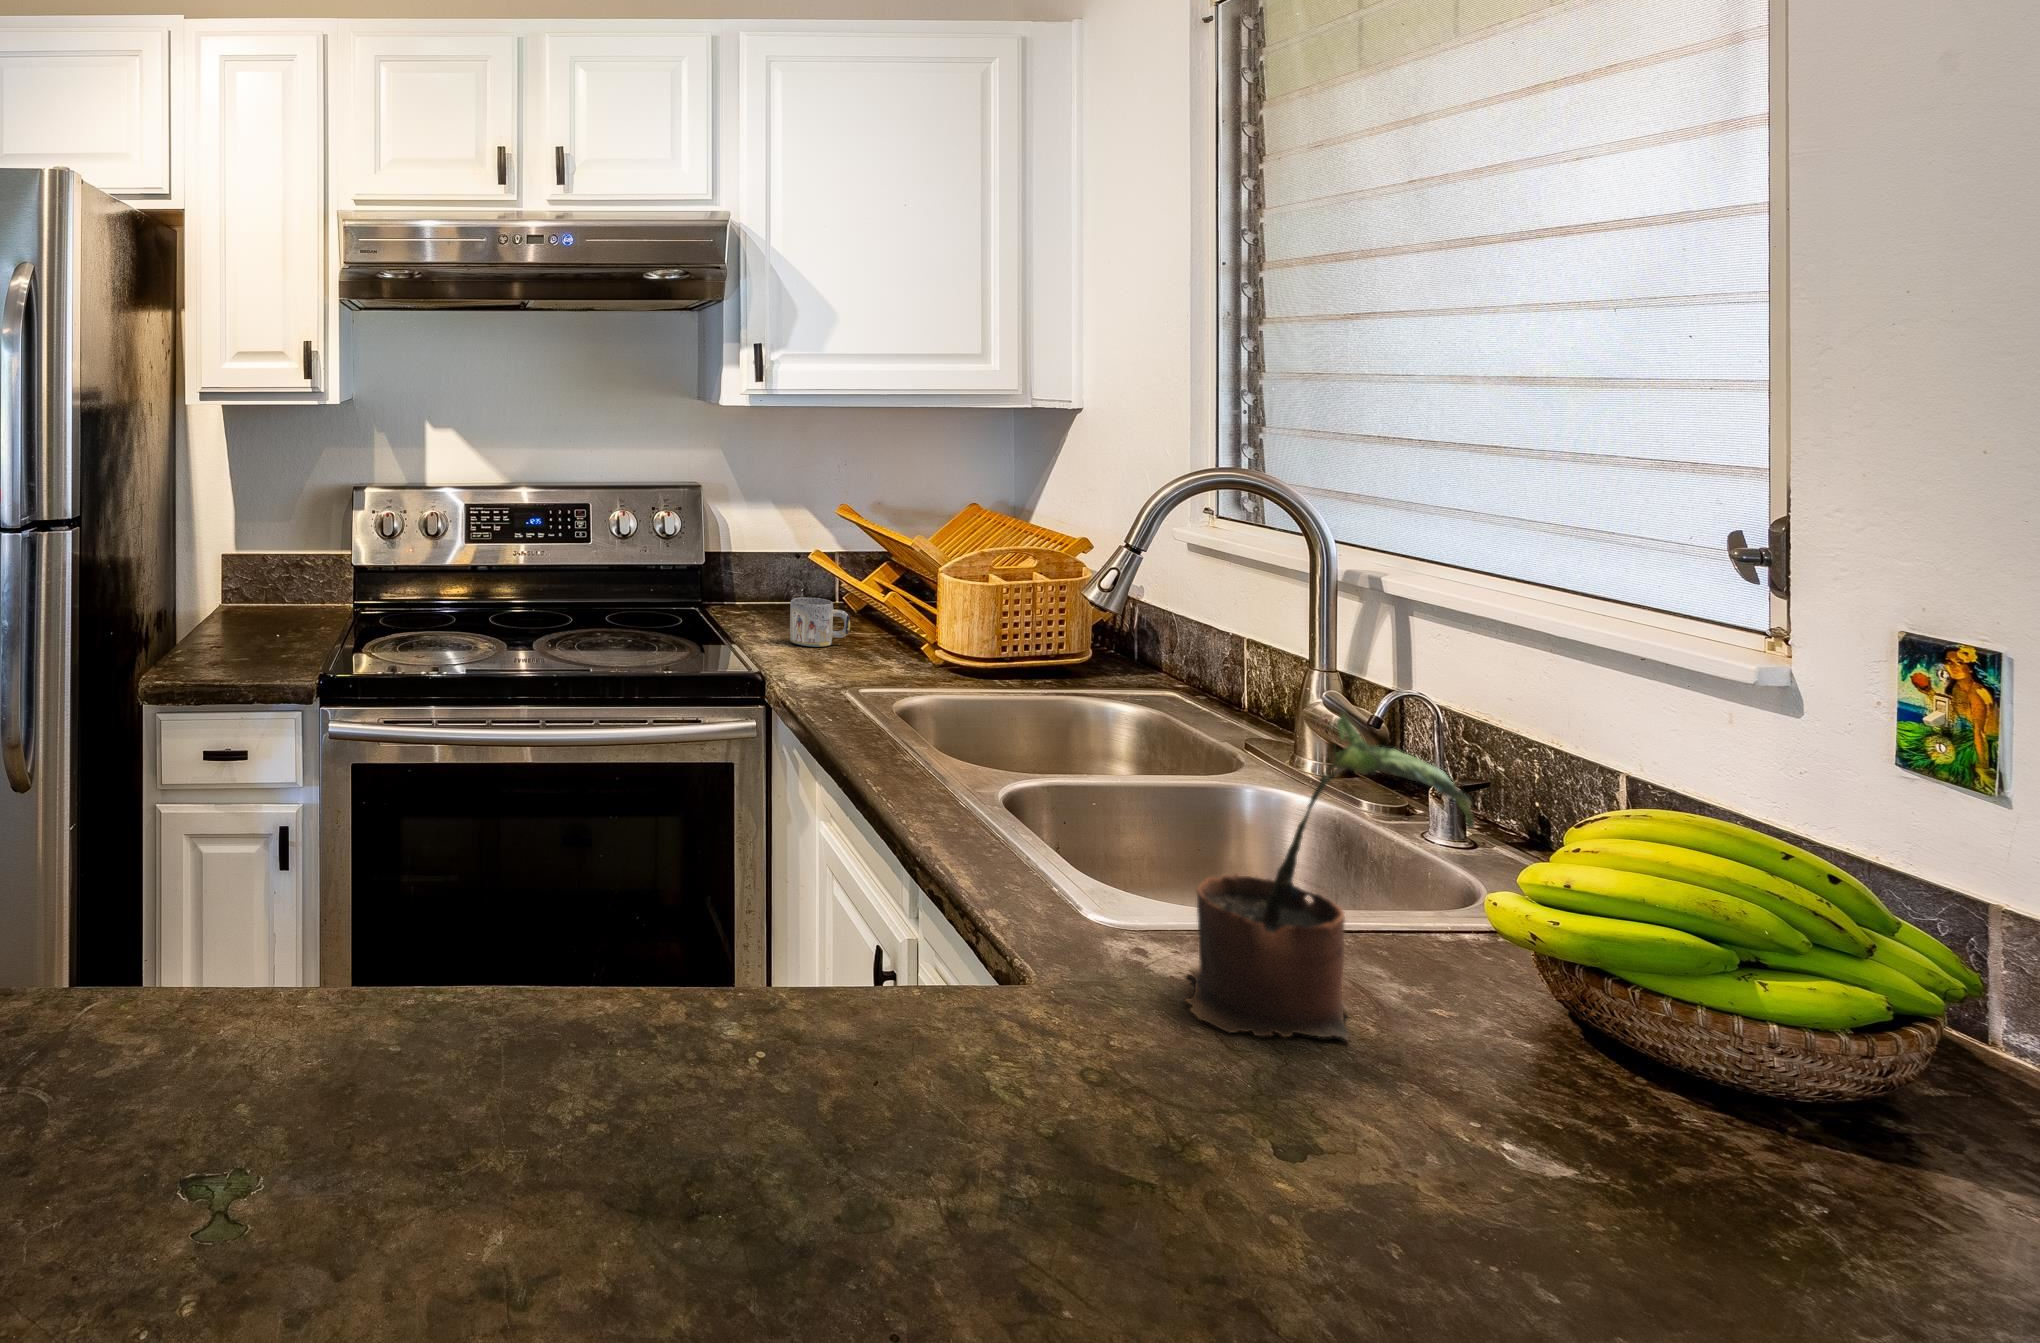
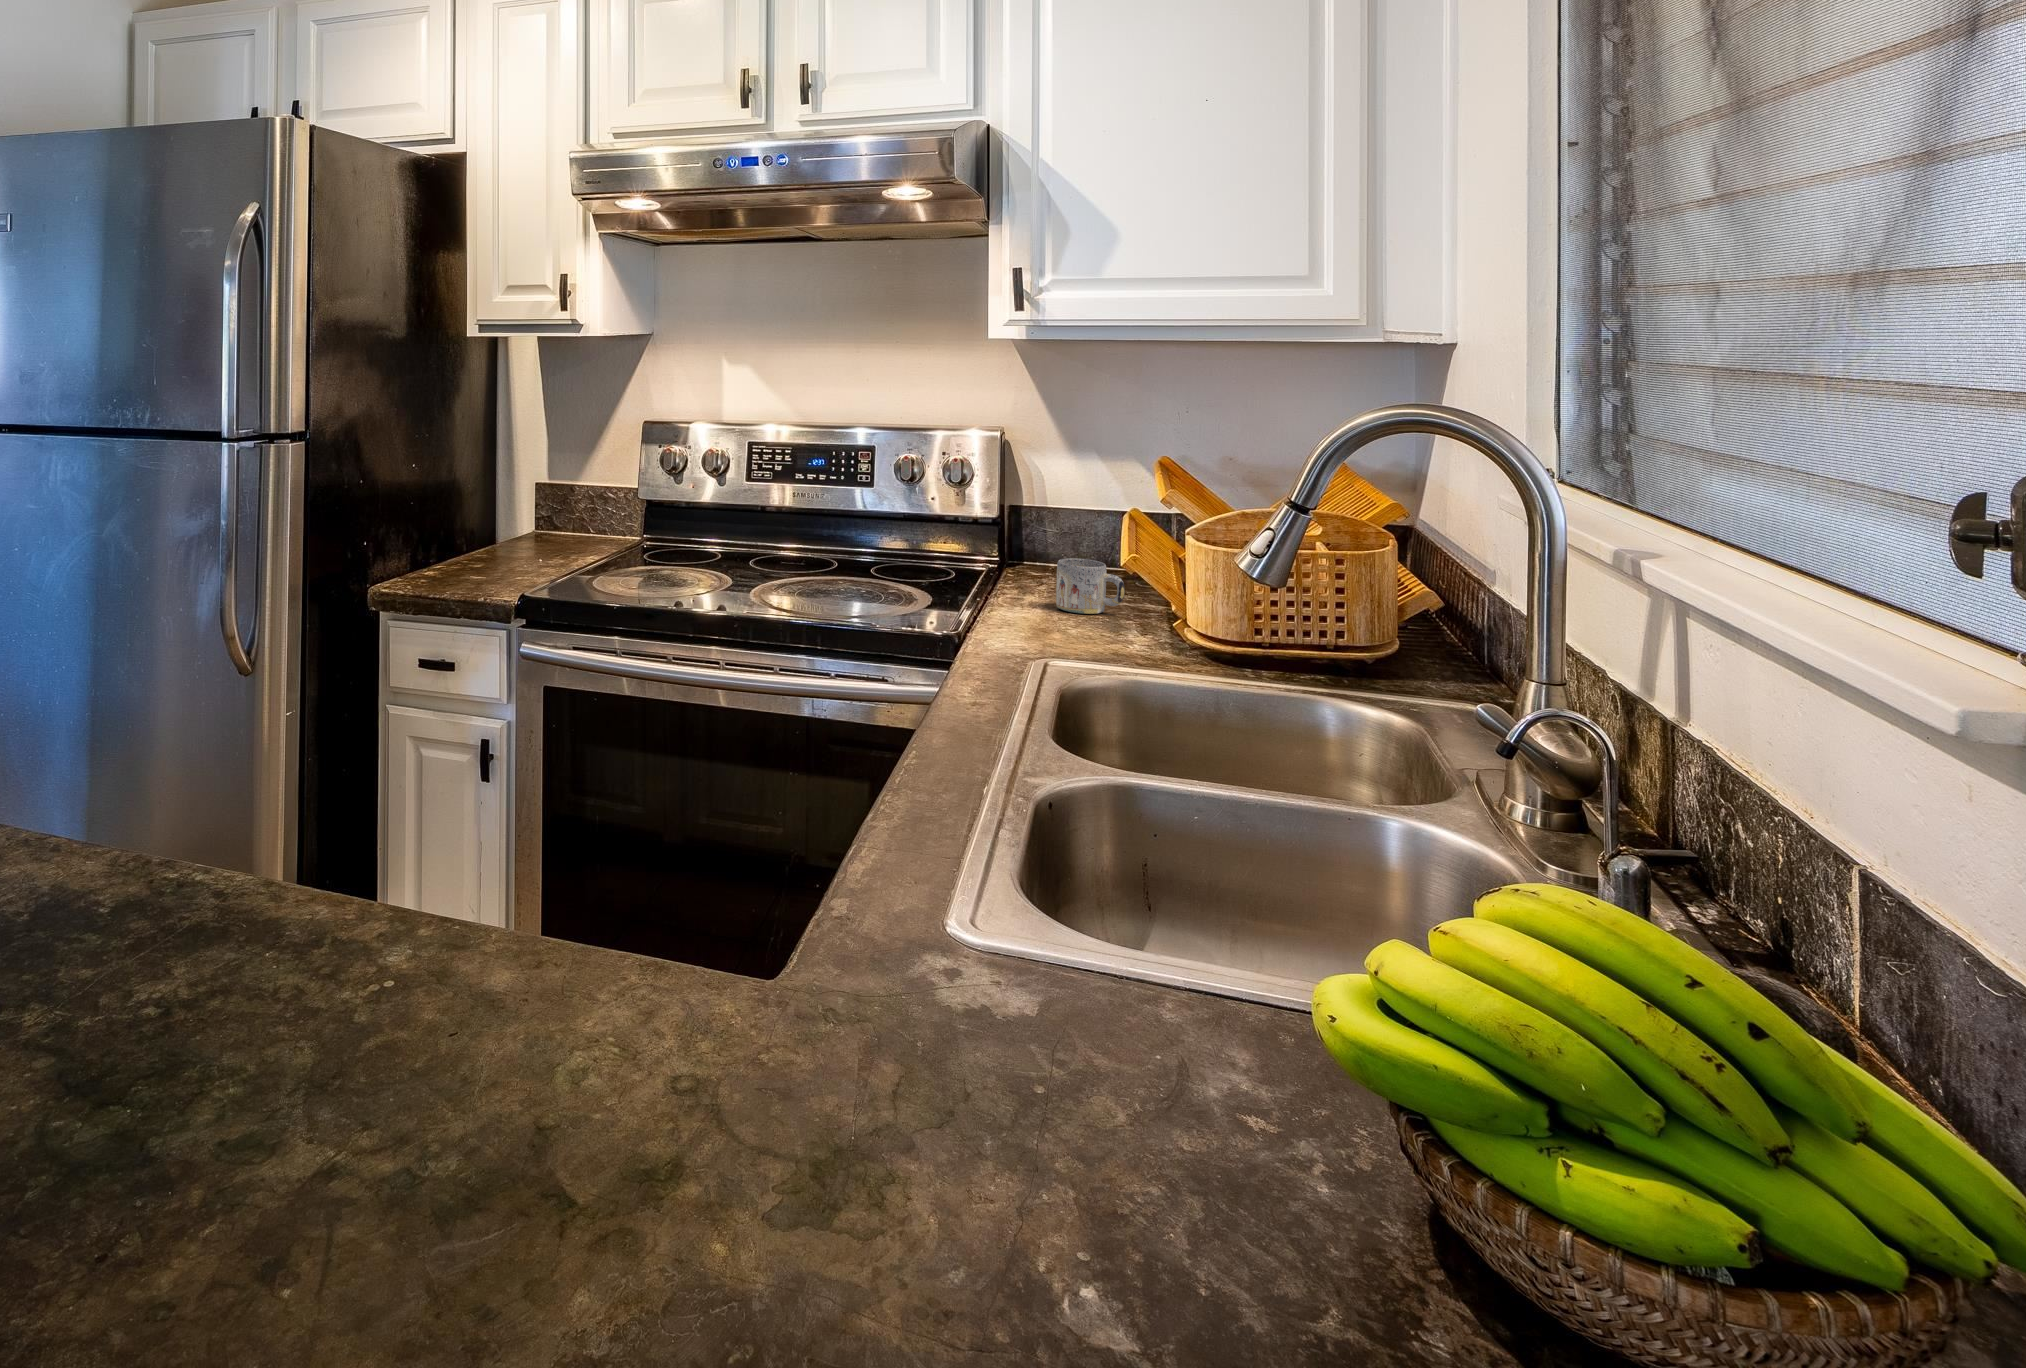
potted plant: present [1186,713,1475,1040] -> none [851,677,1232,1122]

